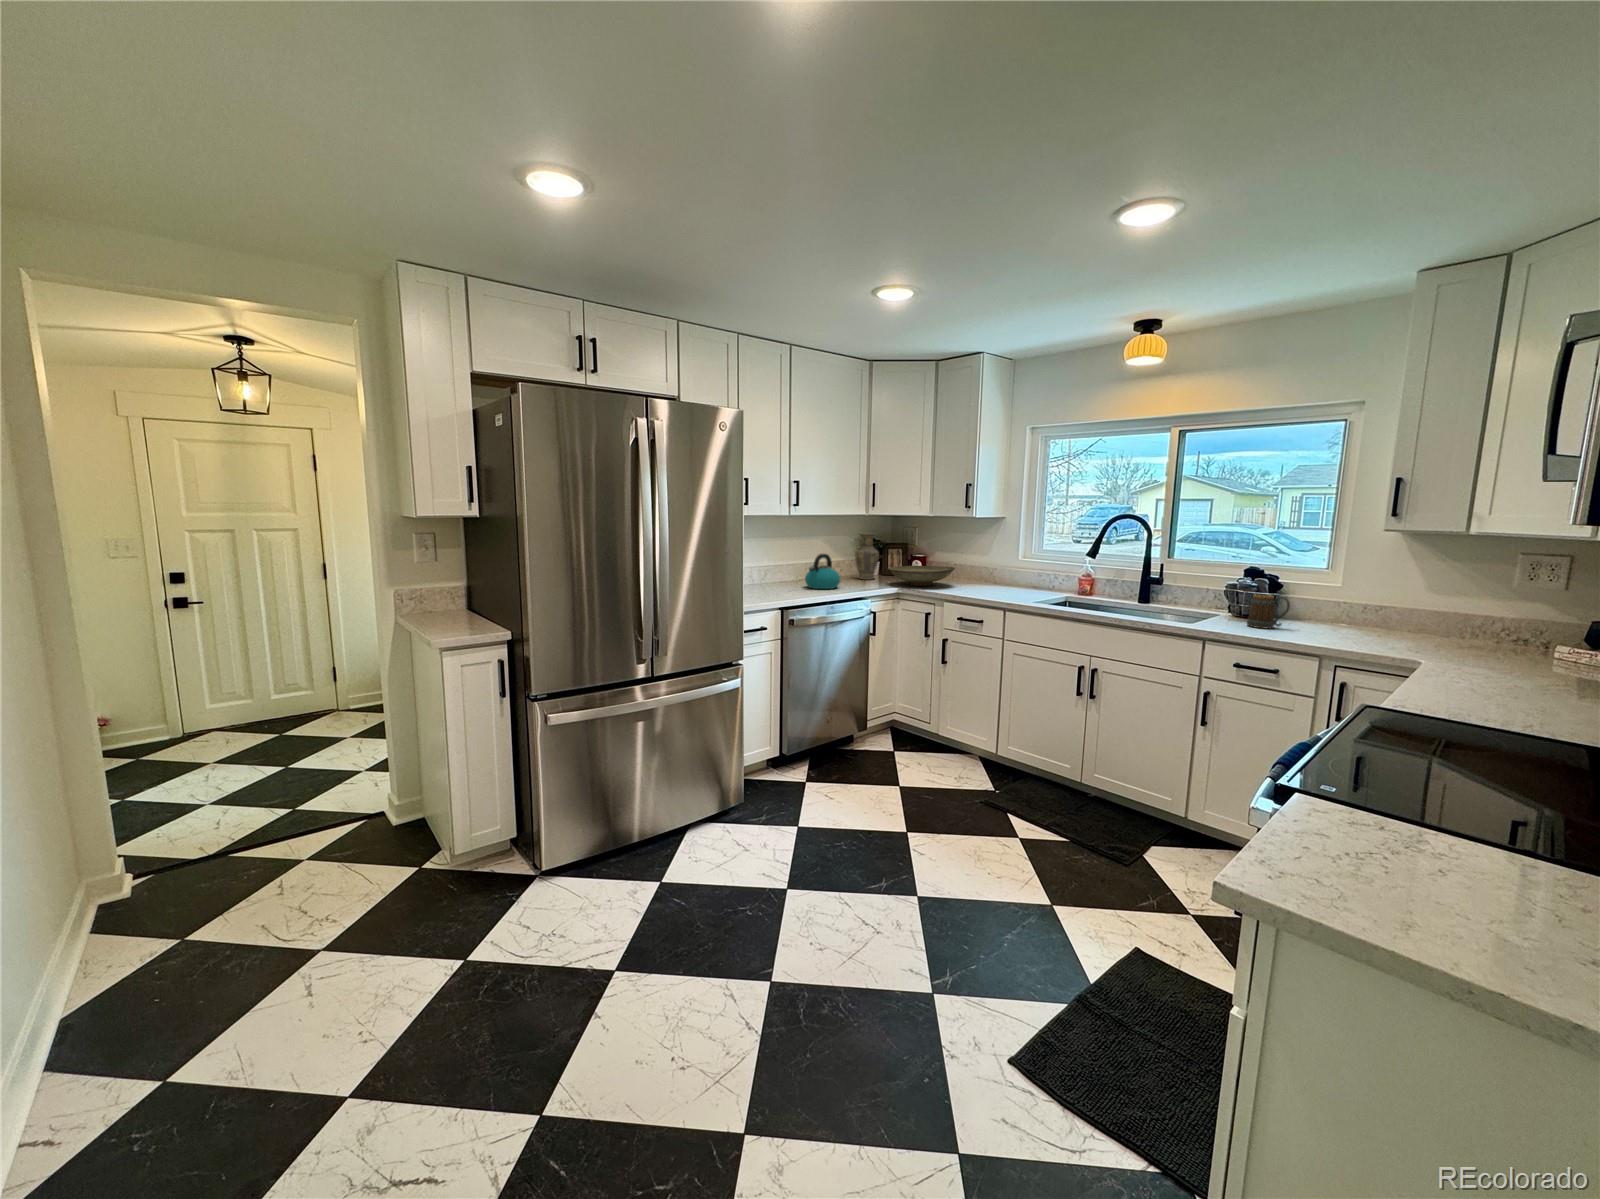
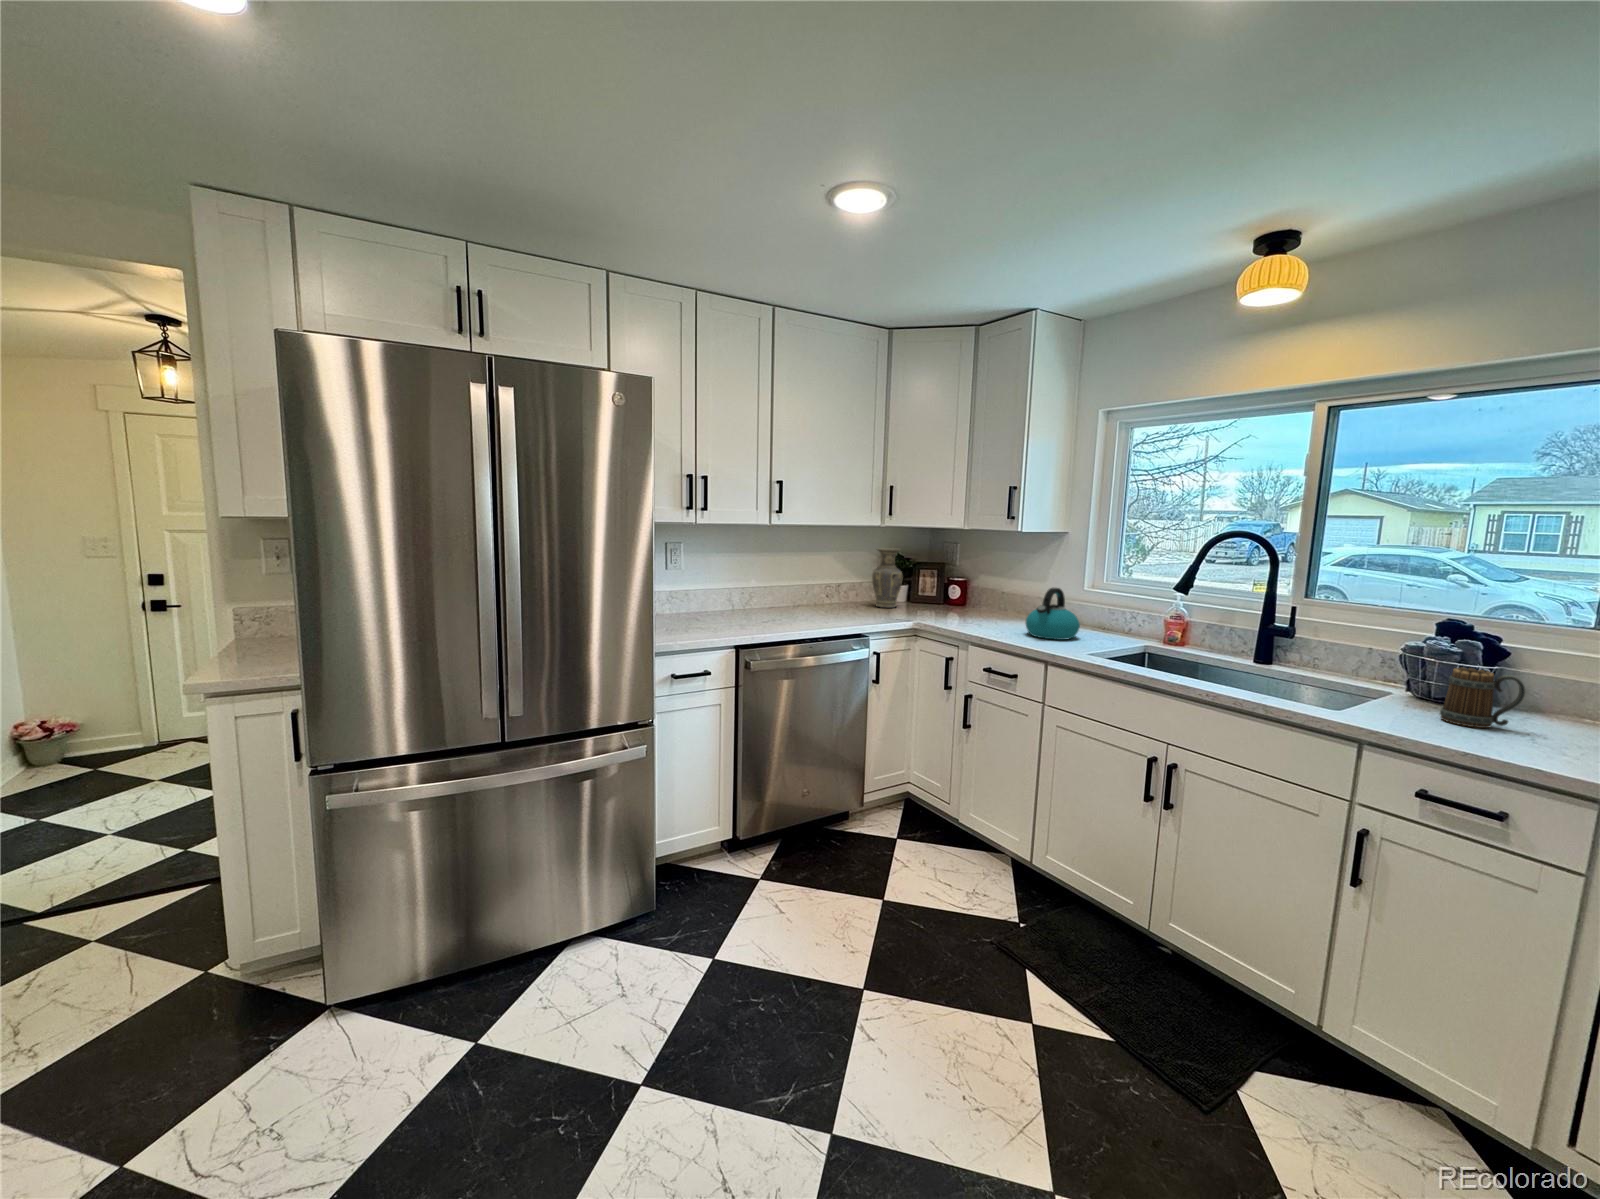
kettle: present [805,554,840,589] -> present [1026,588,1080,640]
decorative bowl: present [889,566,955,586] -> none [908,593,995,620]

